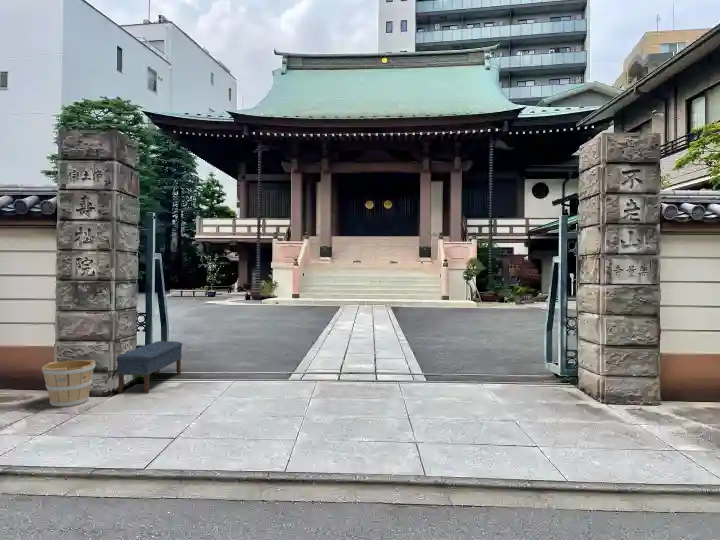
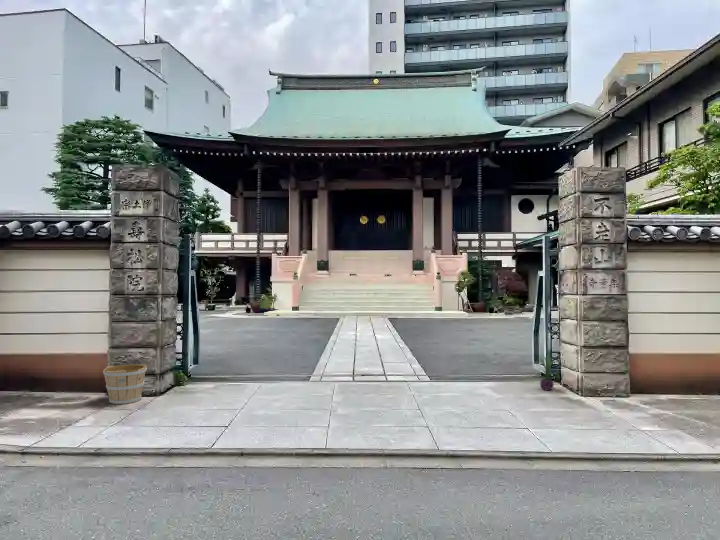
bench: present [117,341,182,393] -> none [163,349,214,393]
decorative plant: none [539,353,586,396] -> present [540,355,556,390]

